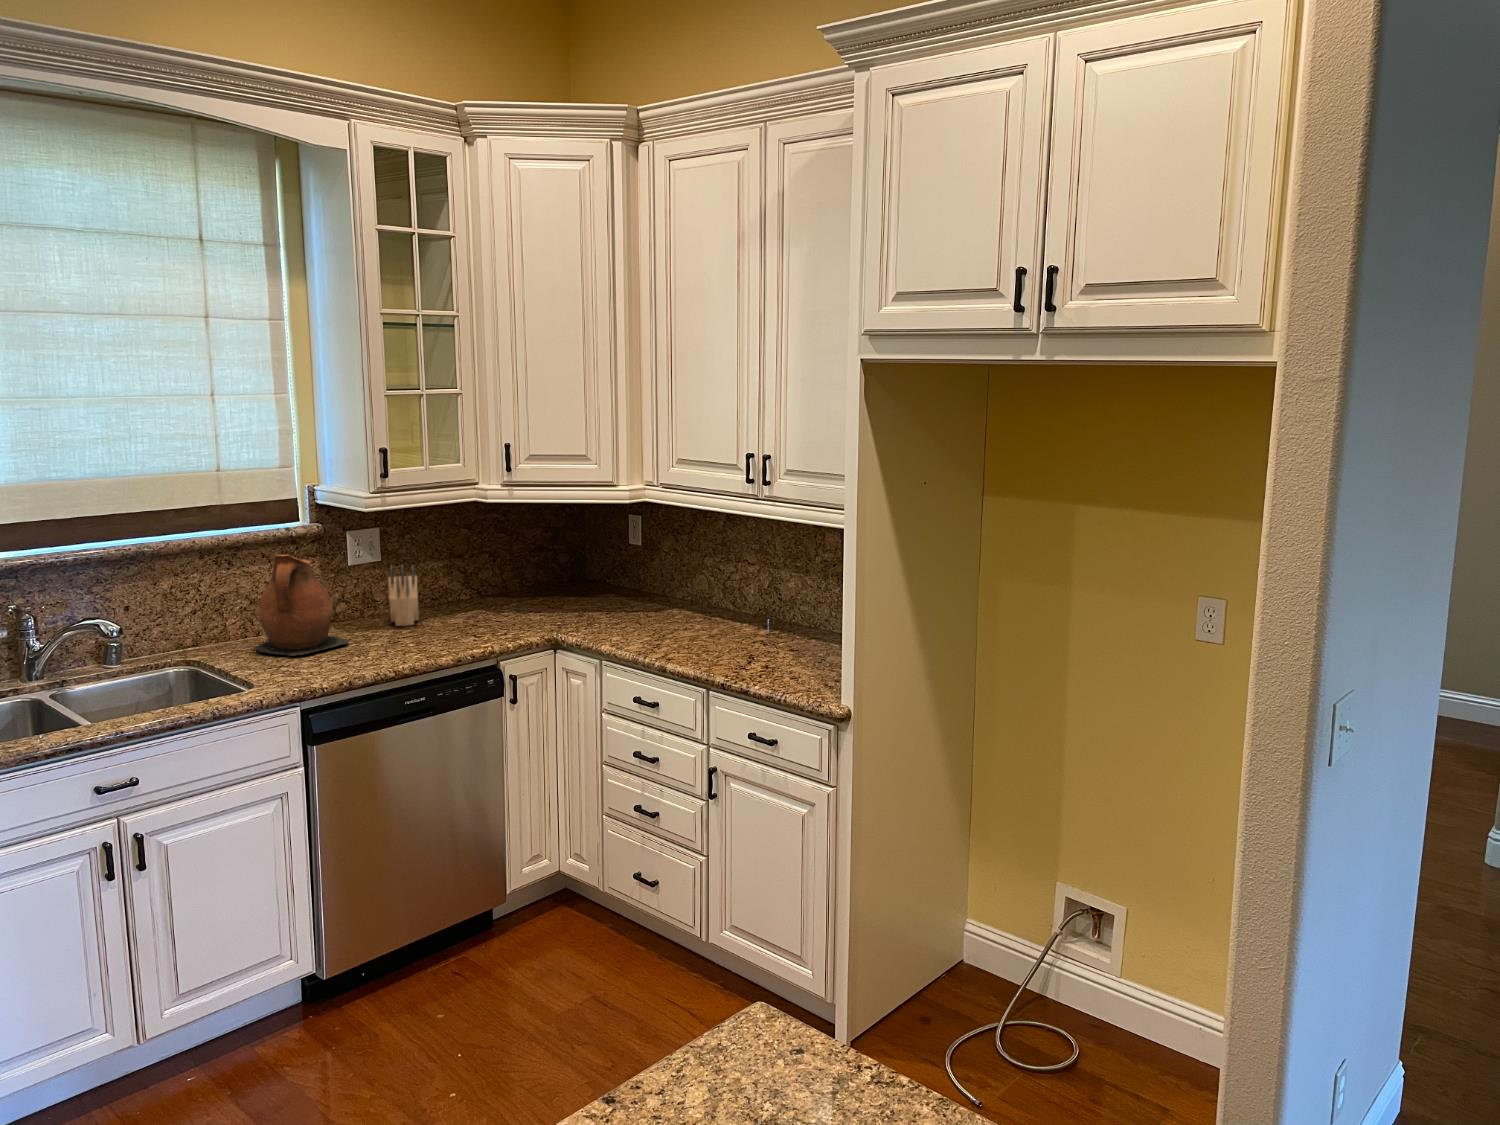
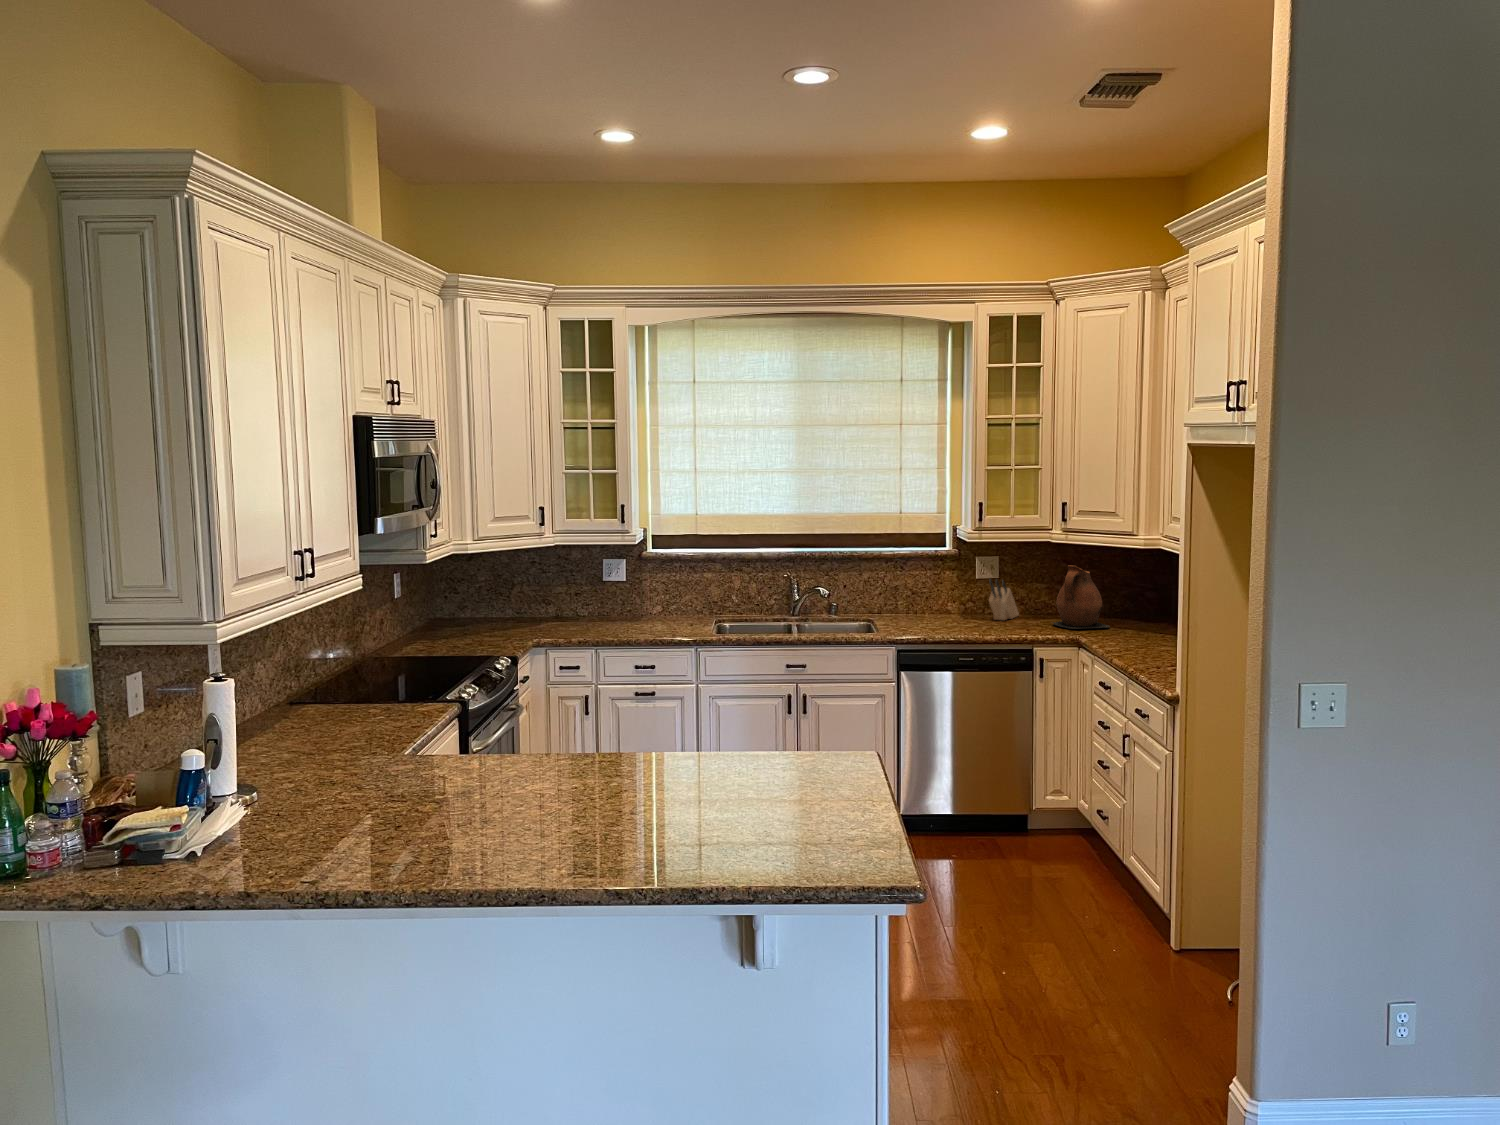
ceramic pitcher: present [253,555,349,656] -> present [1052,565,1110,629]

